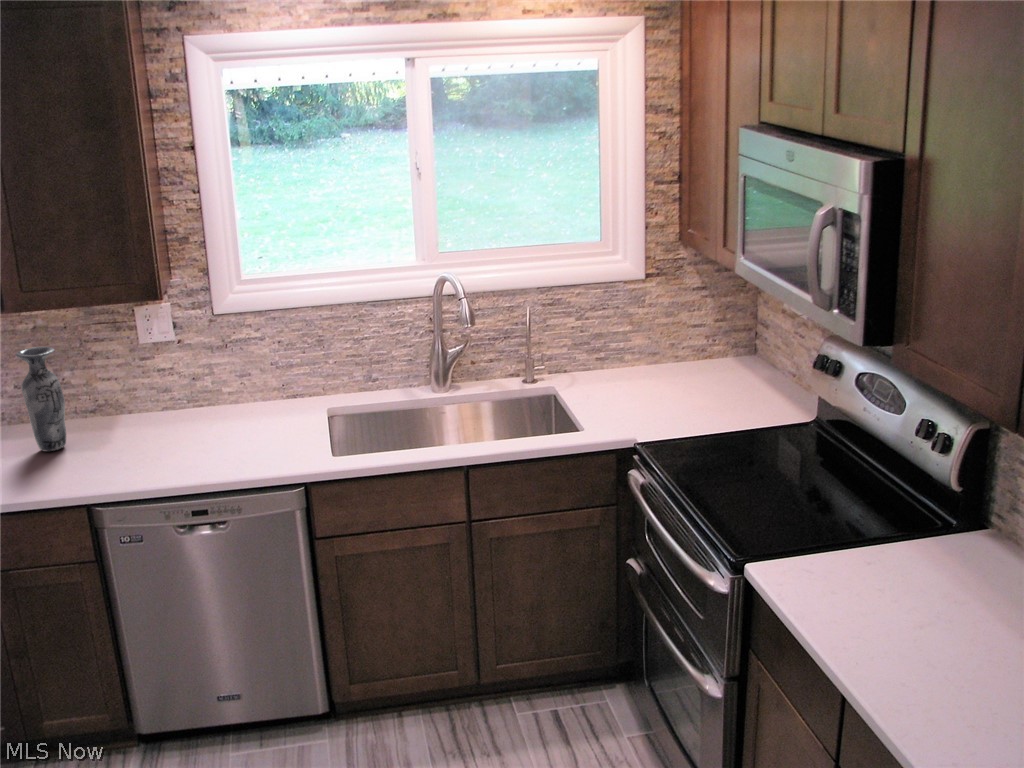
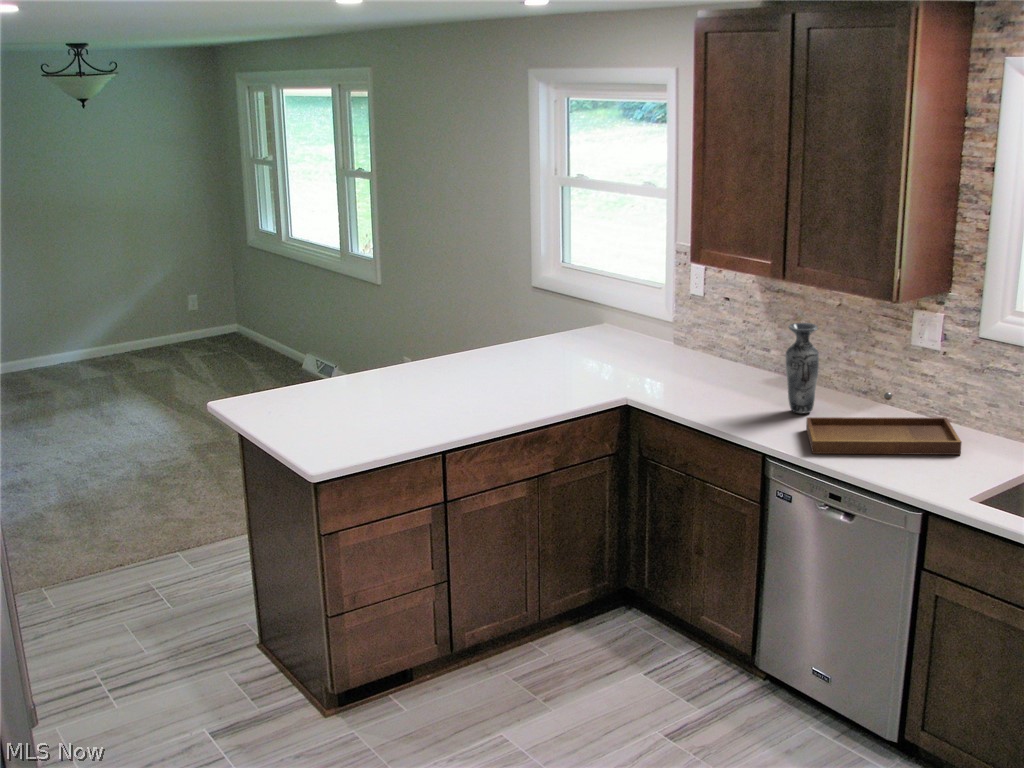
tray: none [87,391,259,476] -> present [806,392,961,455]

